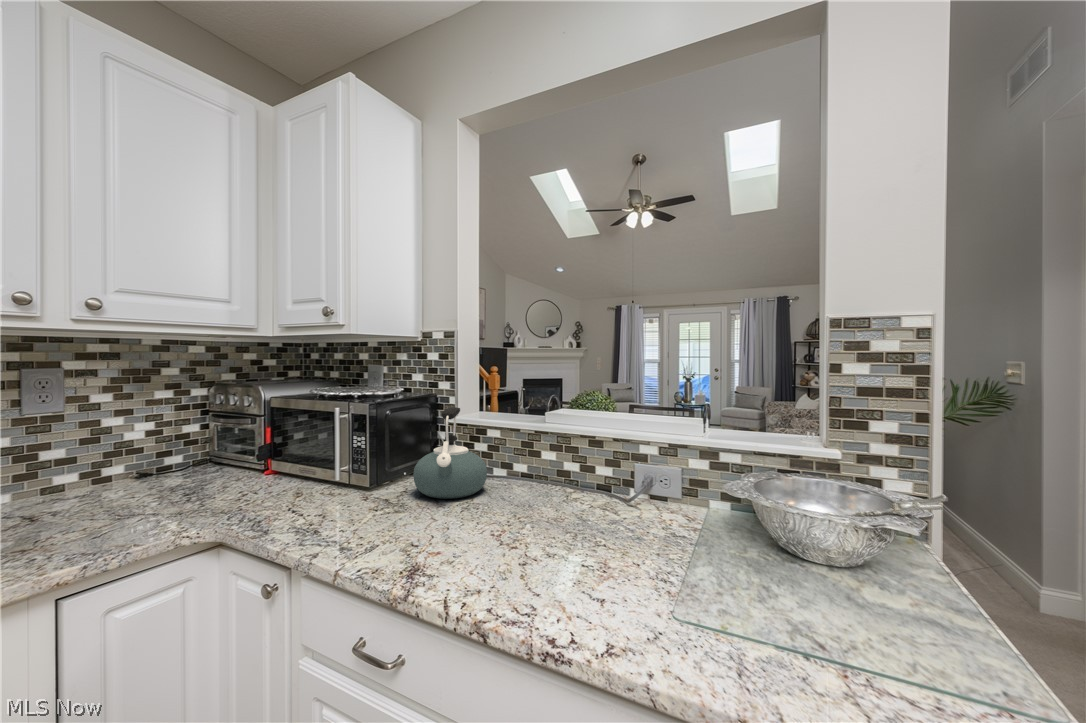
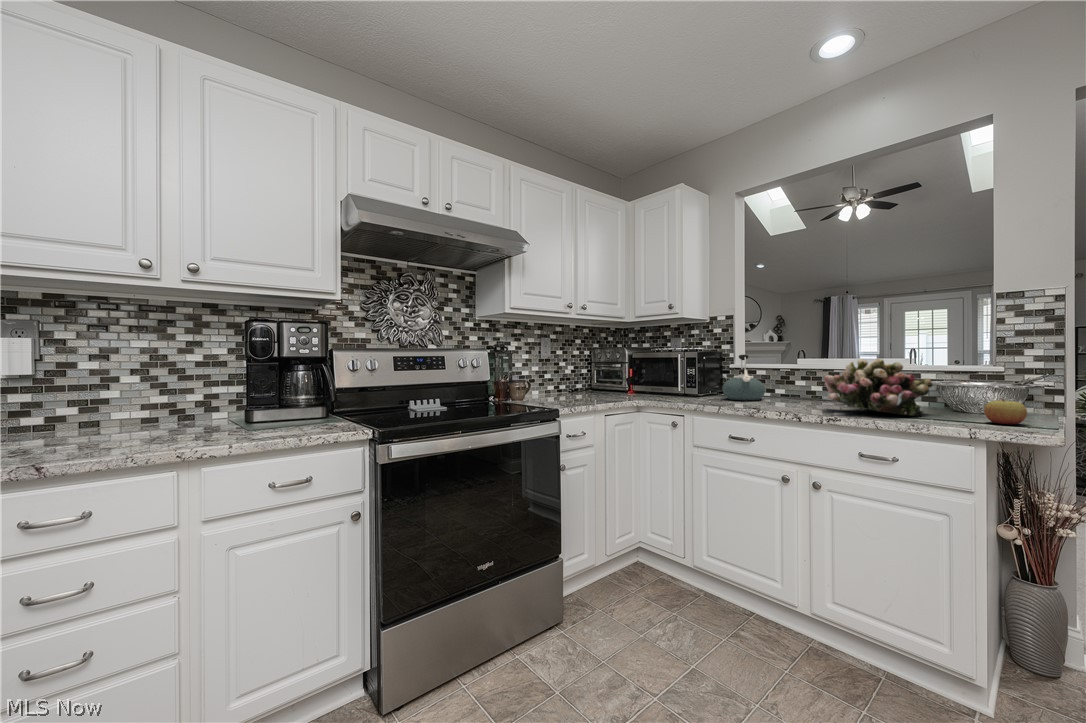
flower arrangement: none [543,442,741,589] -> present [824,359,933,416]
apple: none [840,573,927,644] -> present [984,399,1027,424]

